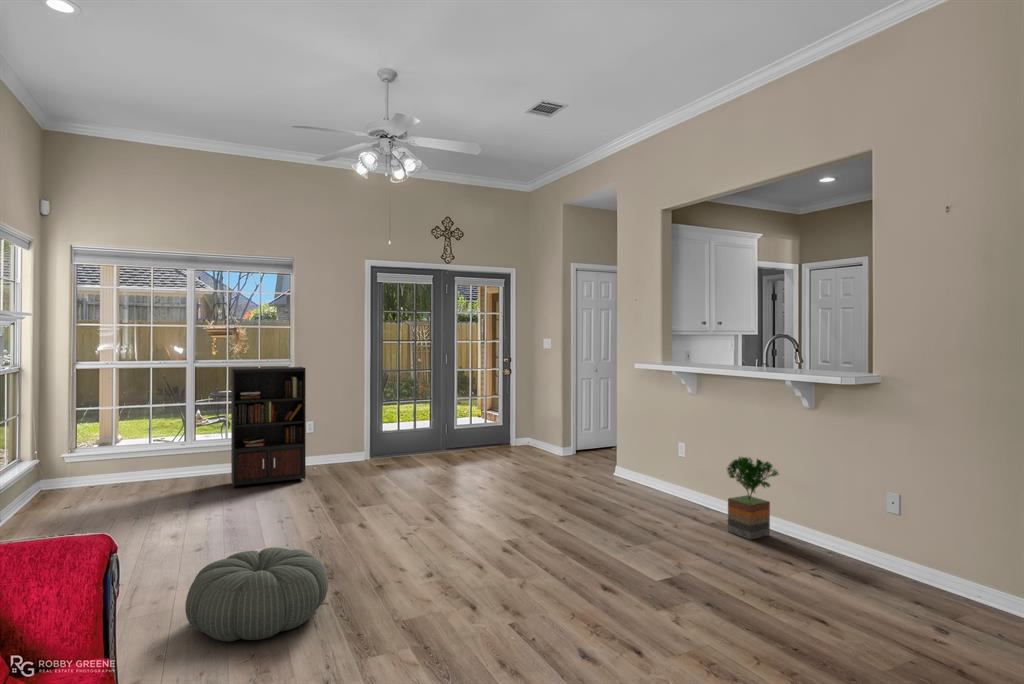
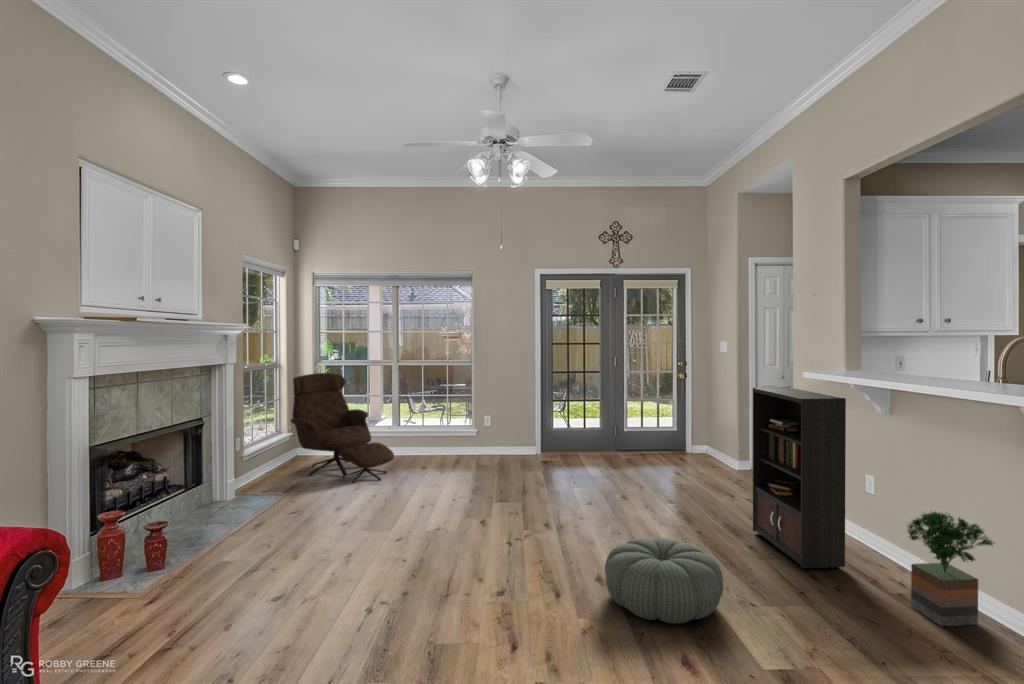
bookcase: present [231,367,316,487] -> present [753,387,900,582]
lounge chair: none [50,374,205,505] -> present [291,373,394,483]
pouf: present [185,547,328,641] -> present [605,538,723,624]

